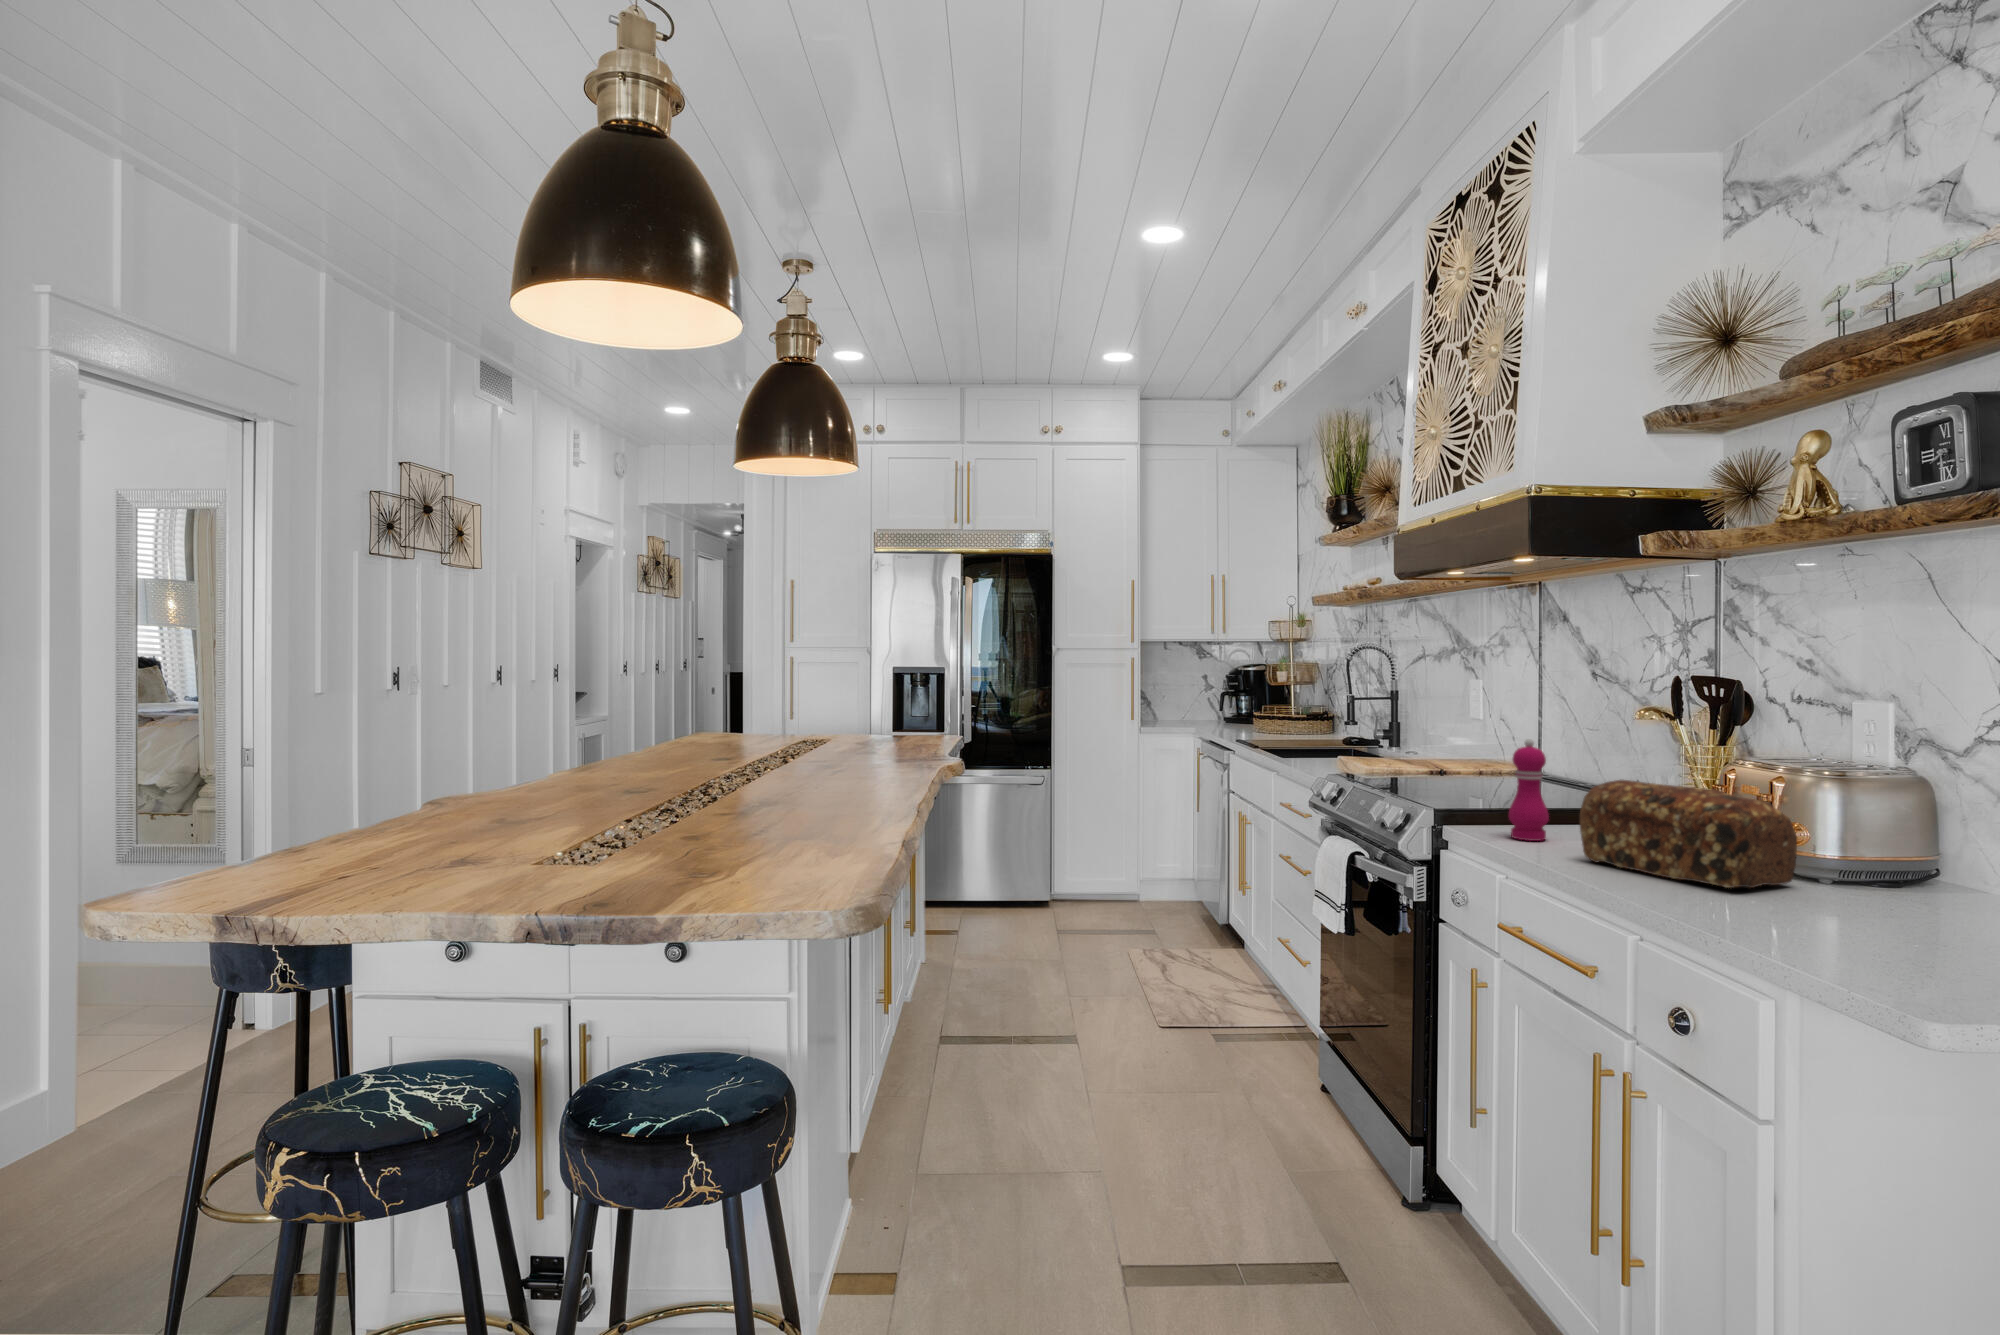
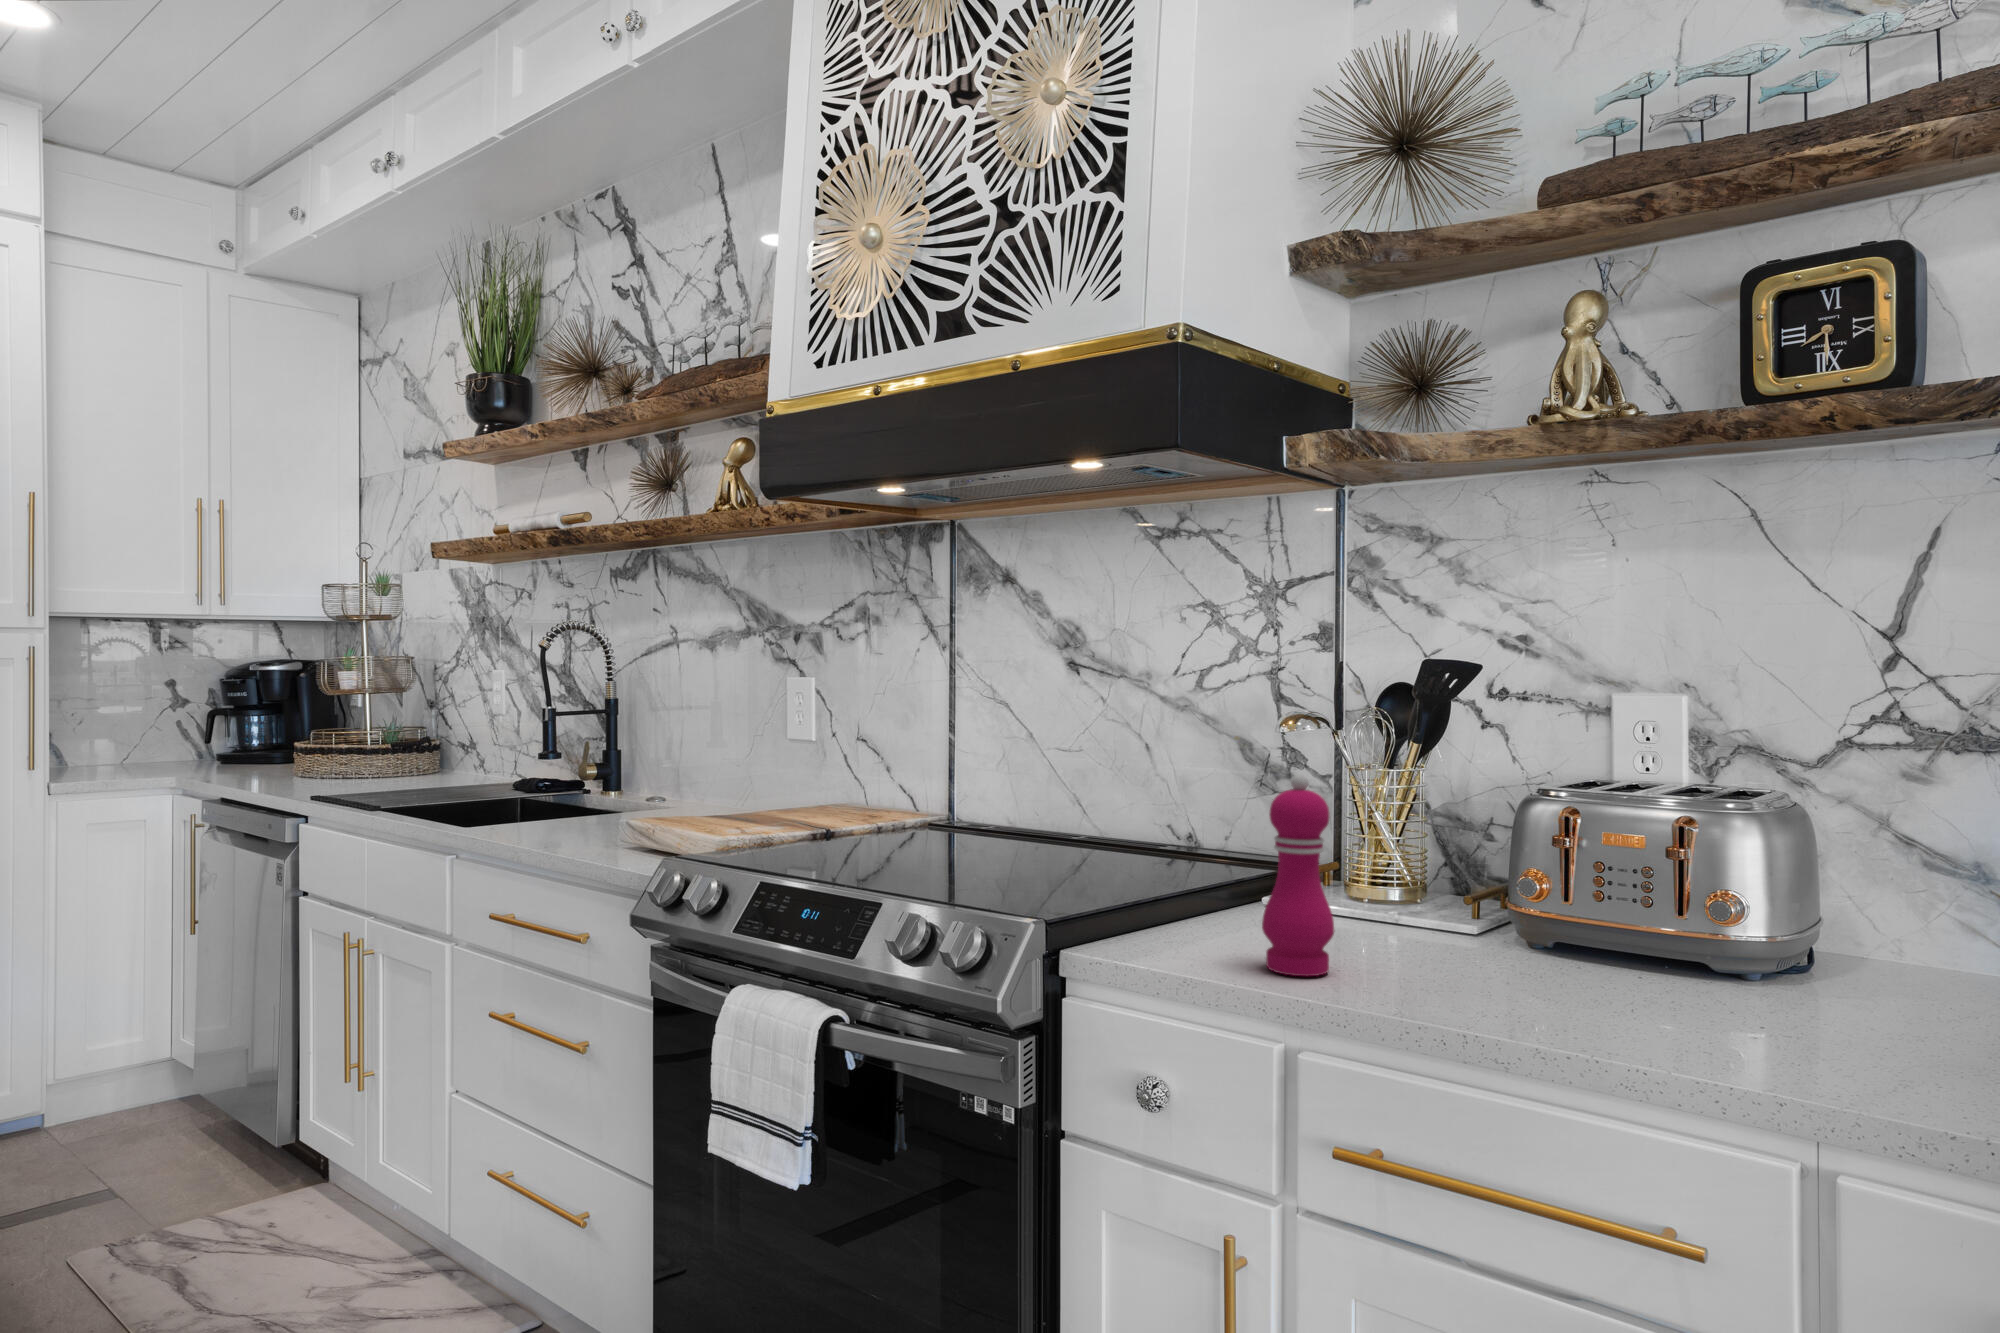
bread loaf: present [1580,780,1797,888] -> none [1493,843,1864,1036]

